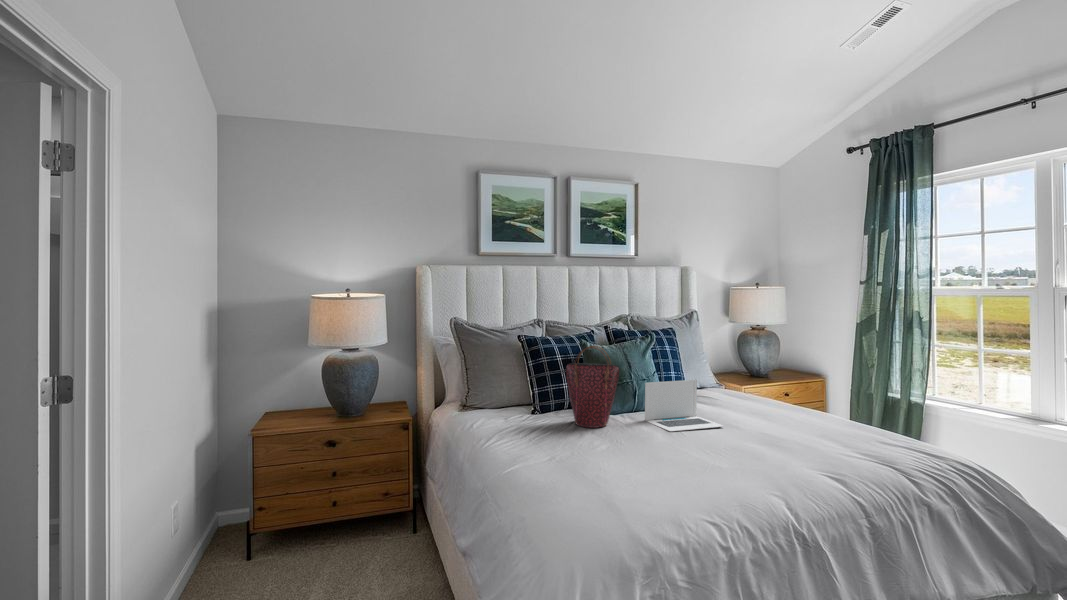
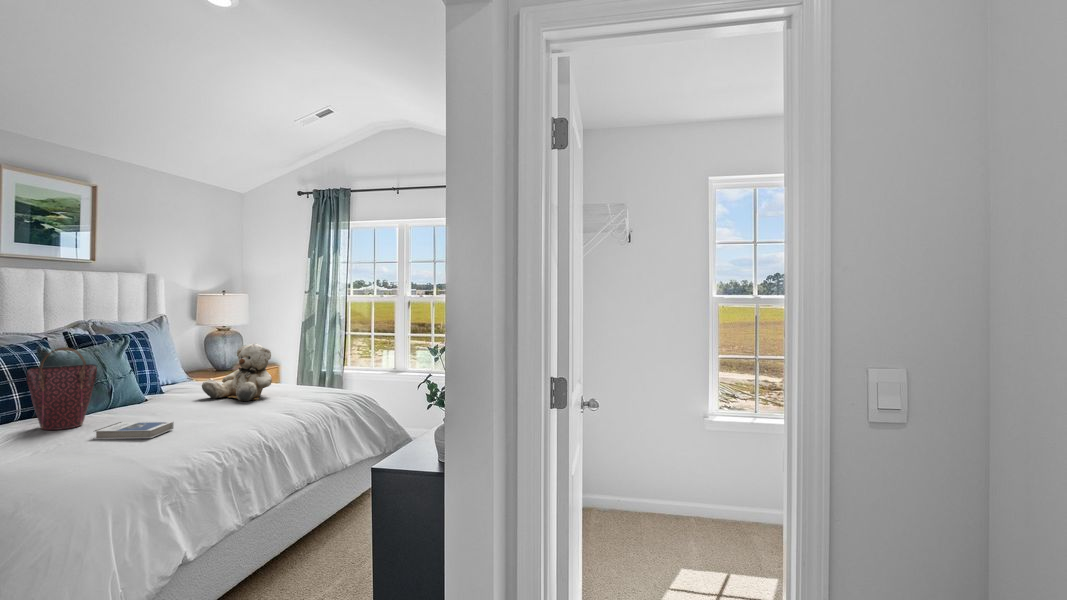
teddy bear: none [723,352,803,424] -> present [202,343,272,401]
laptop: present [645,380,724,432] -> none [125,373,207,419]
hardback book: none [608,431,682,459] -> present [94,421,174,439]

